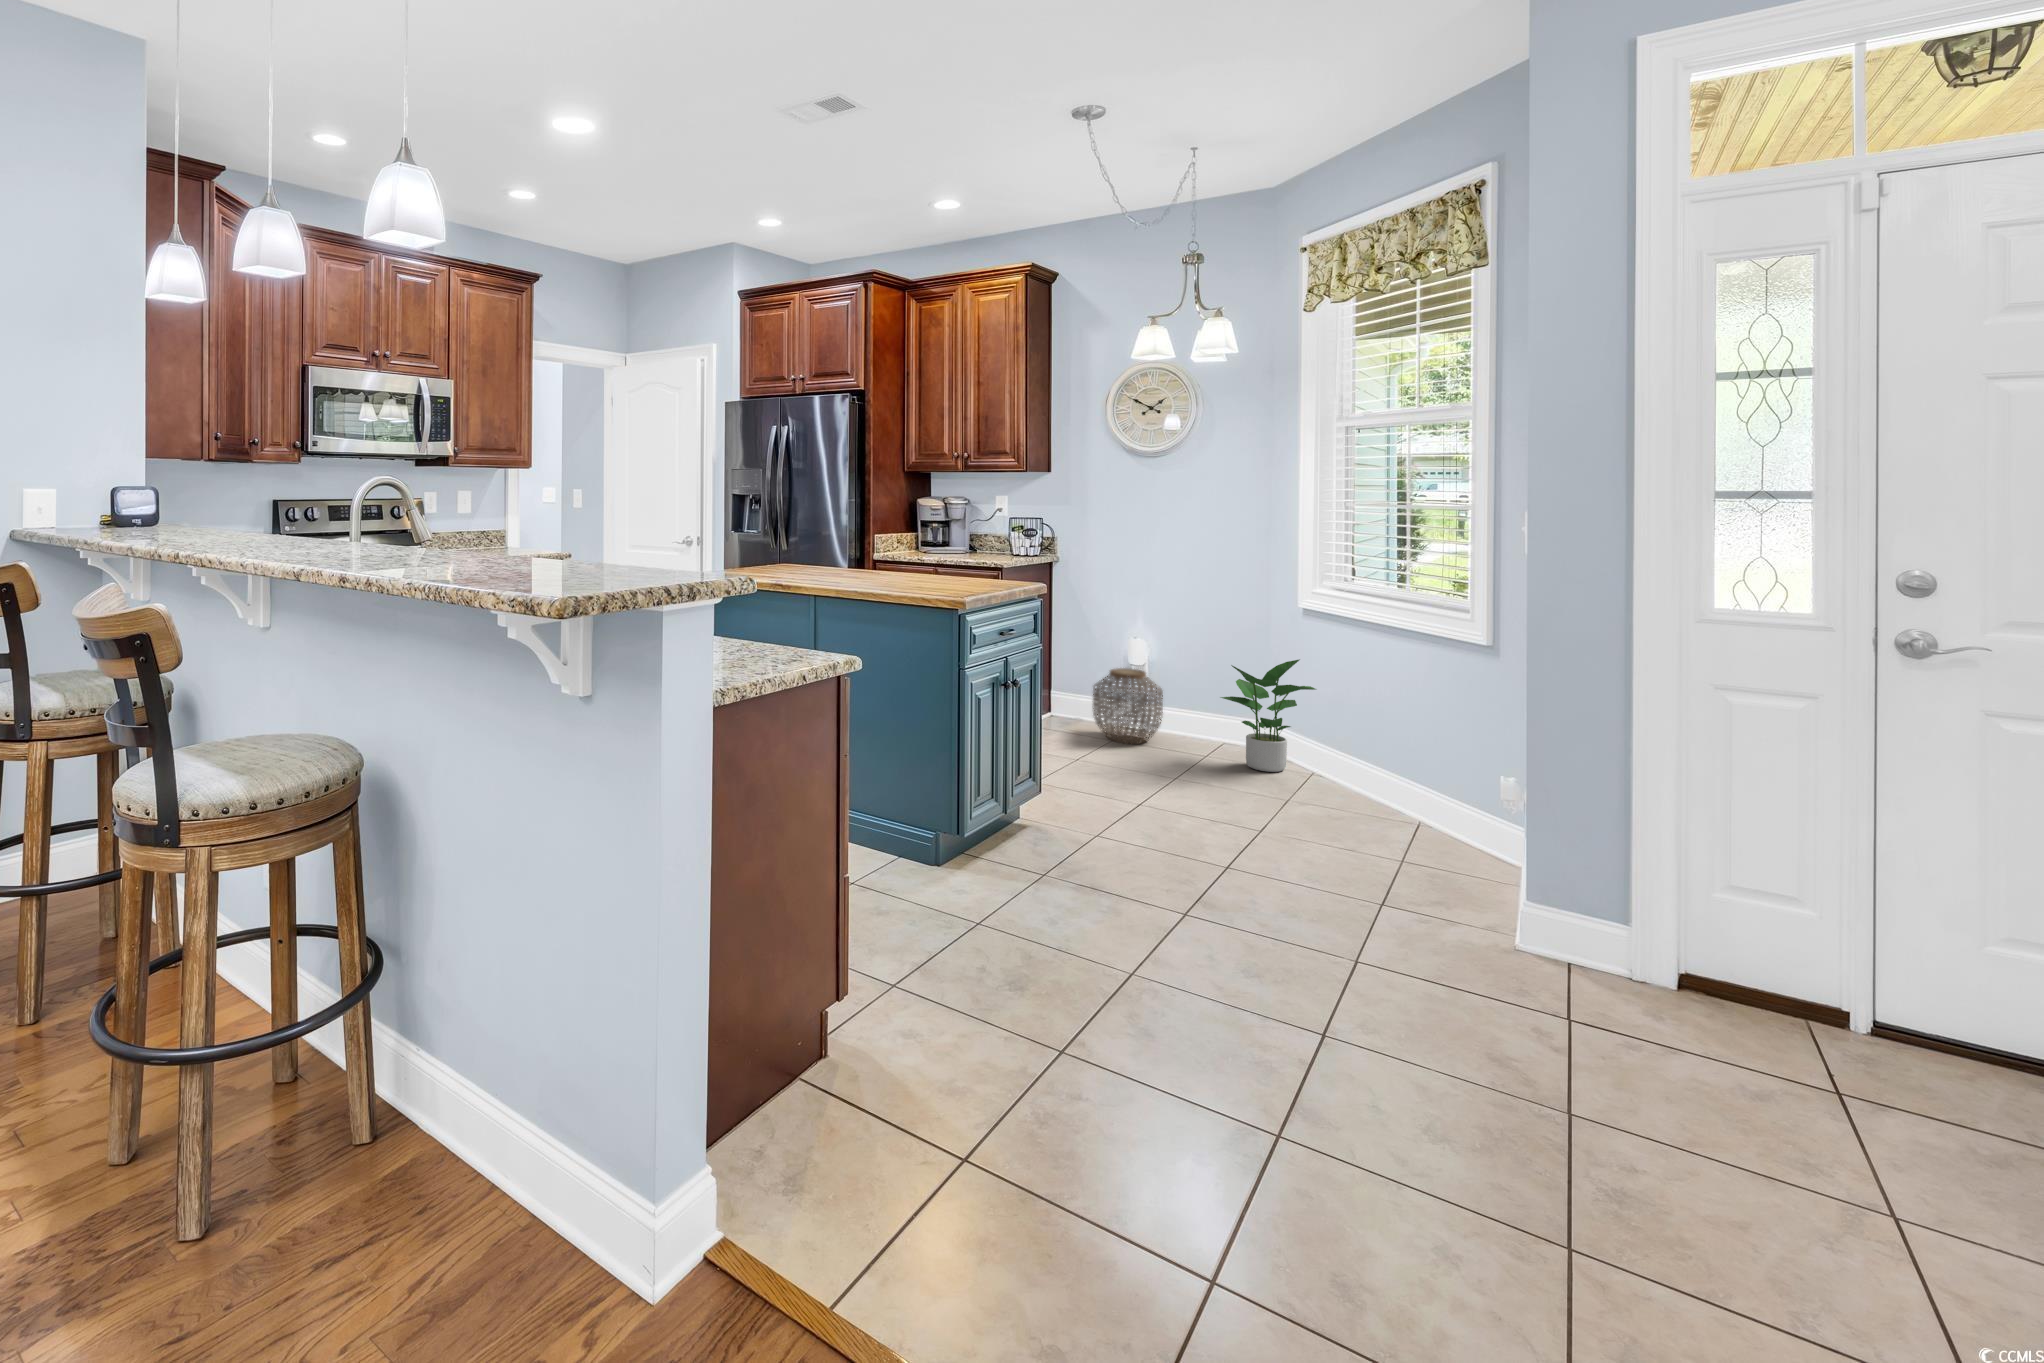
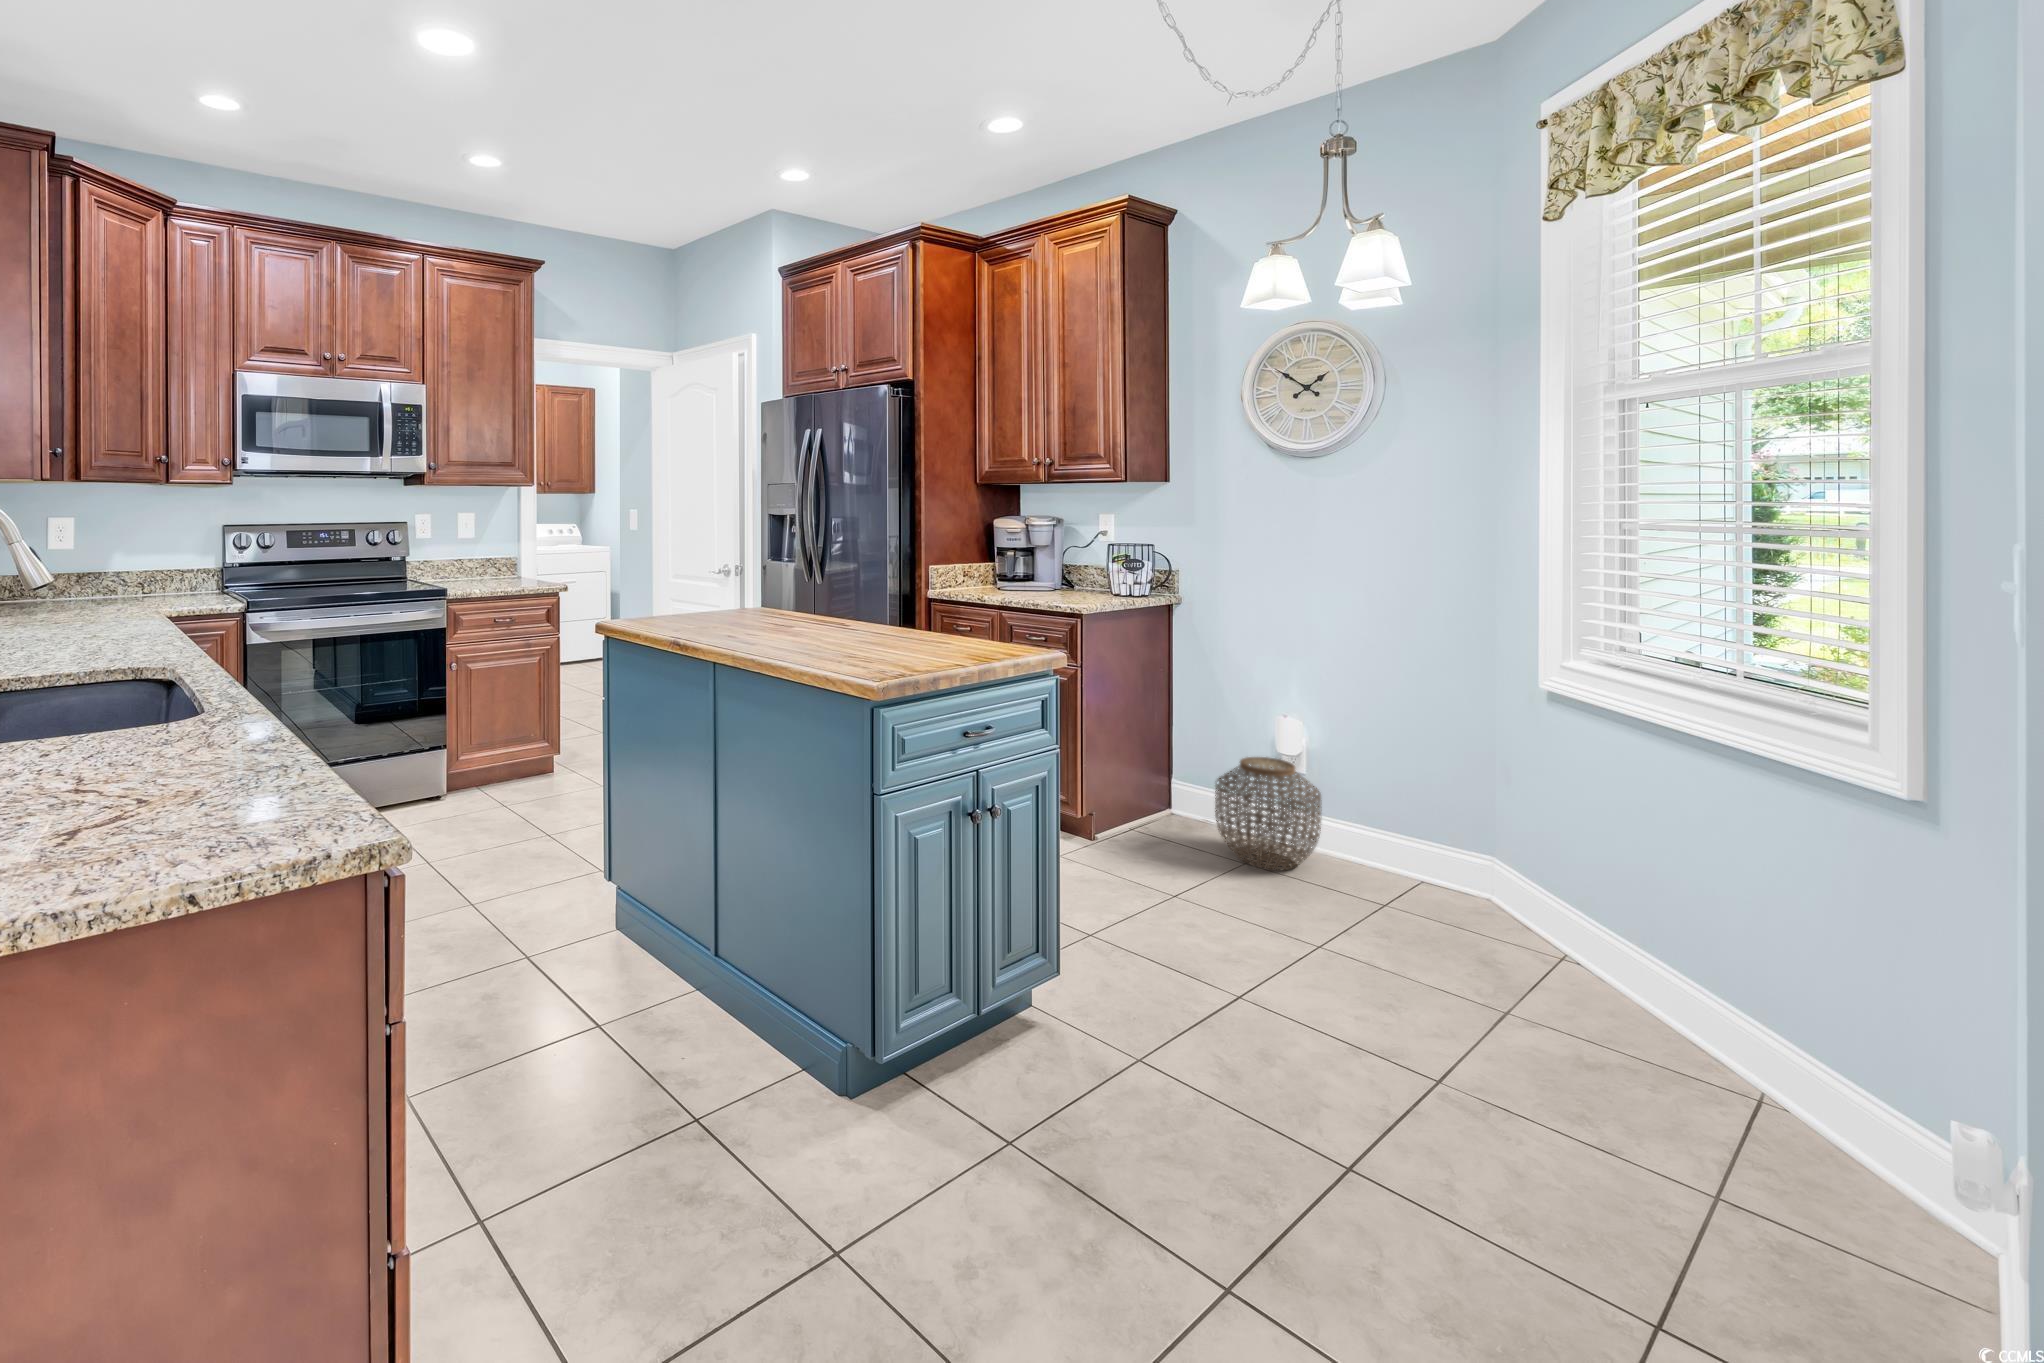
potted plant: present [1221,659,1316,772] -> none [1401,772,1569,949]

